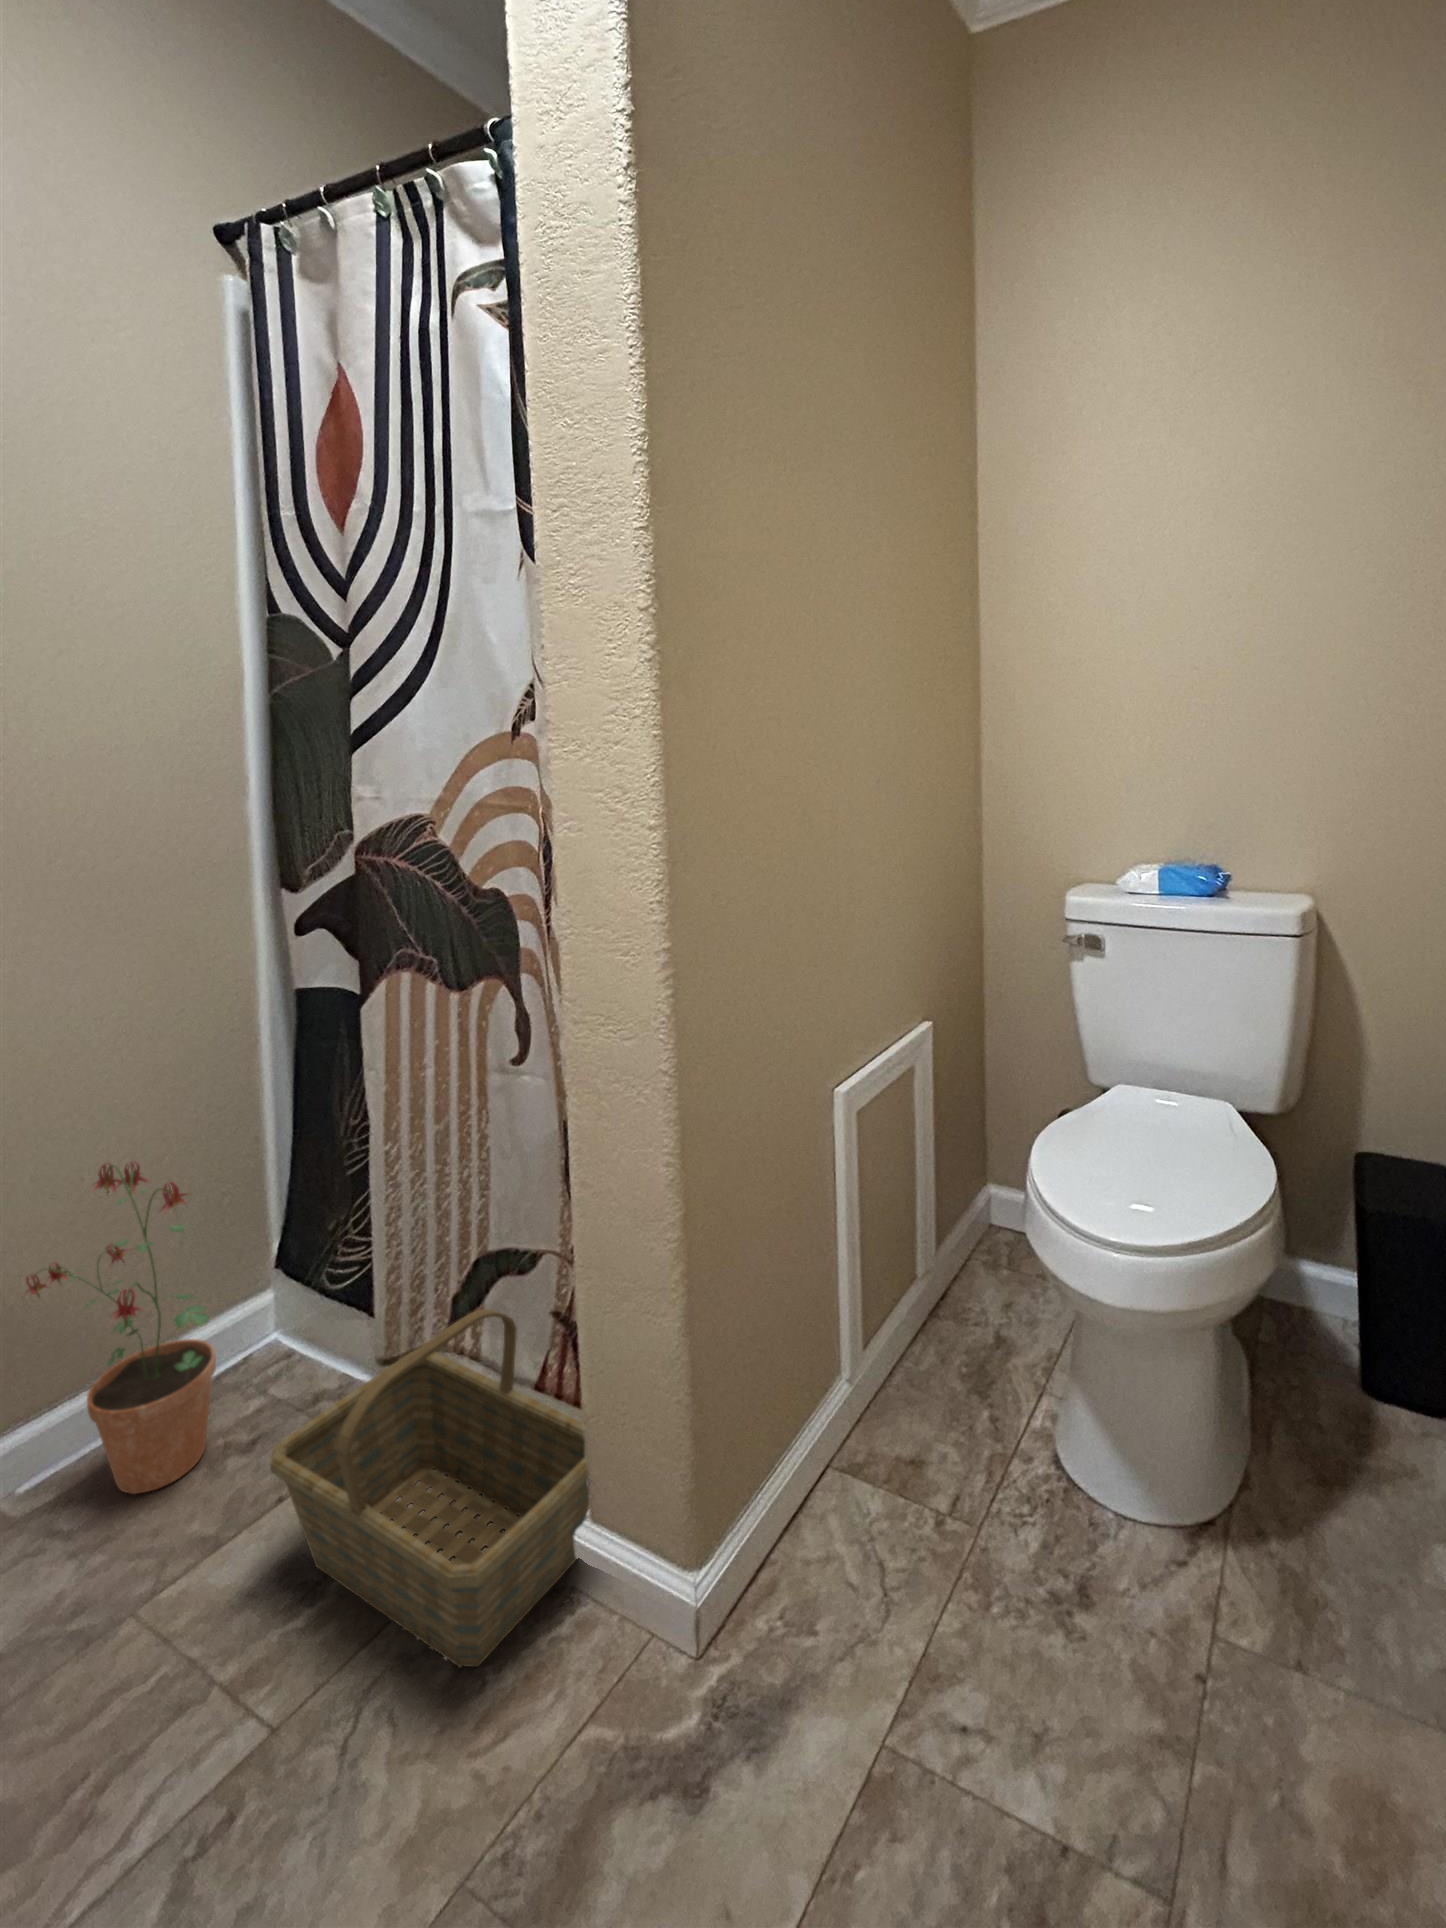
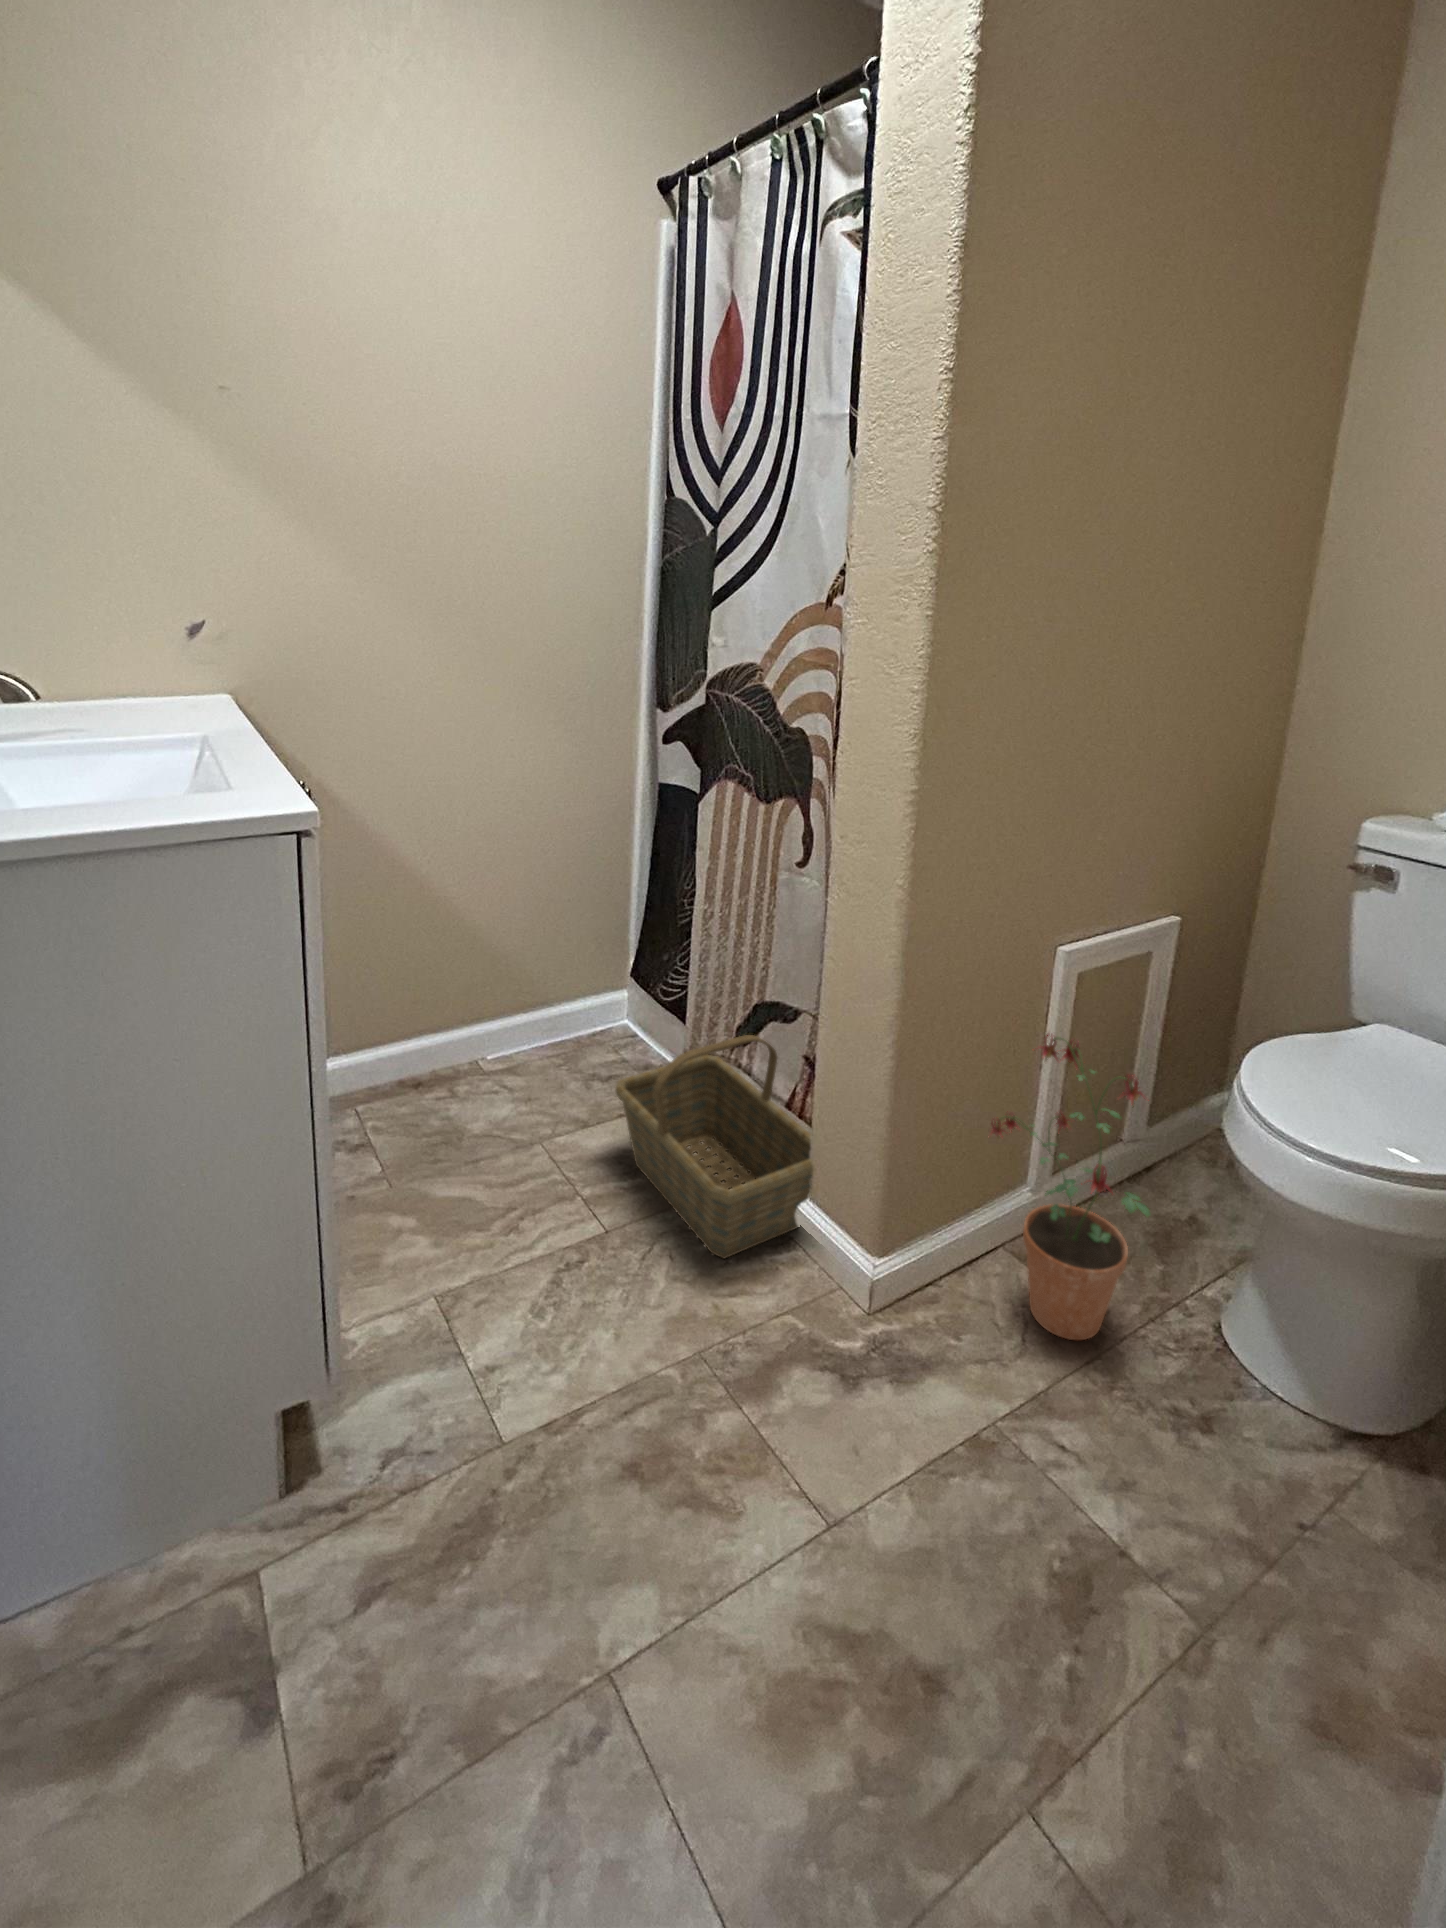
potted plant: present [26,1162,216,1494] -> present [991,1034,1150,1340]

